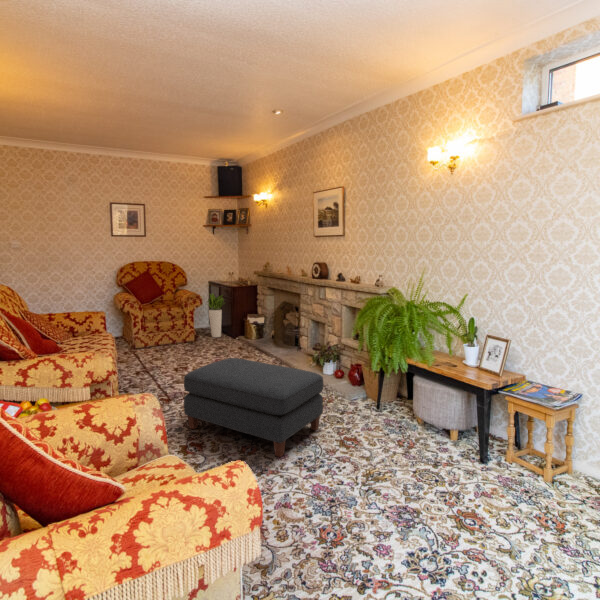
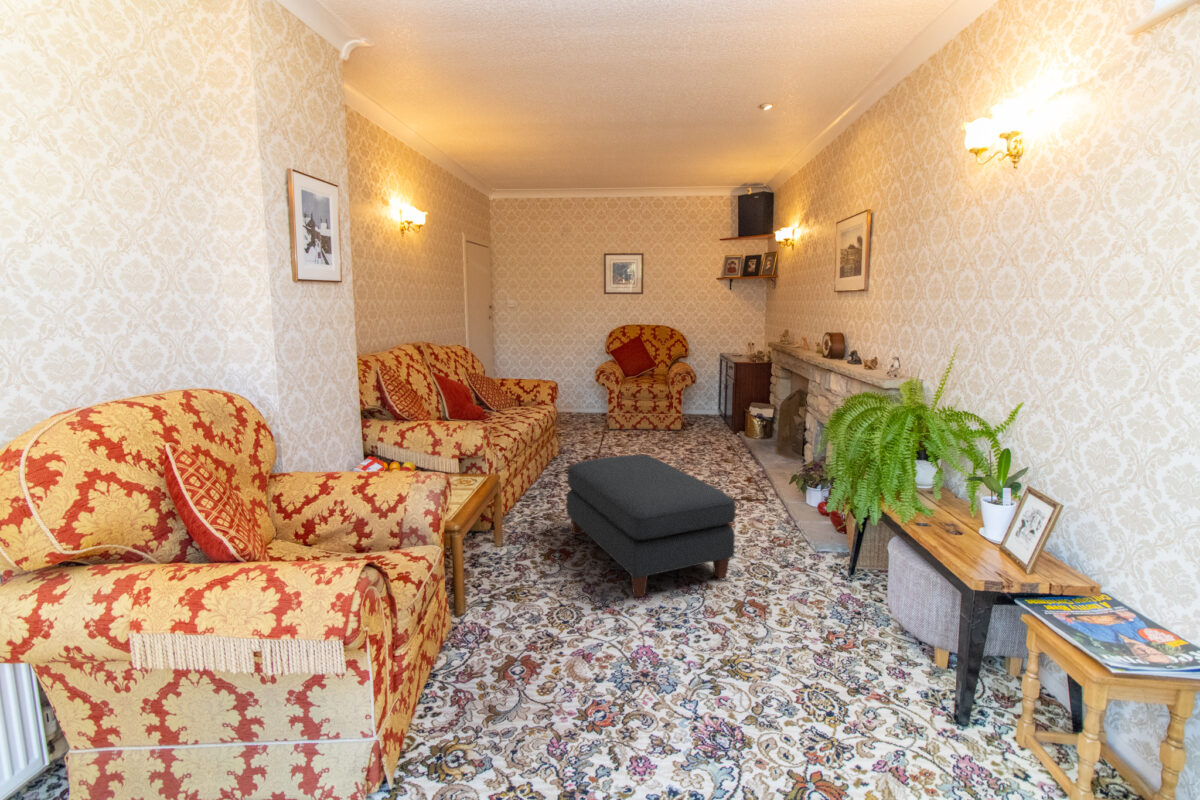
planter: present [208,294,223,337] -> none [702,369,730,430]

